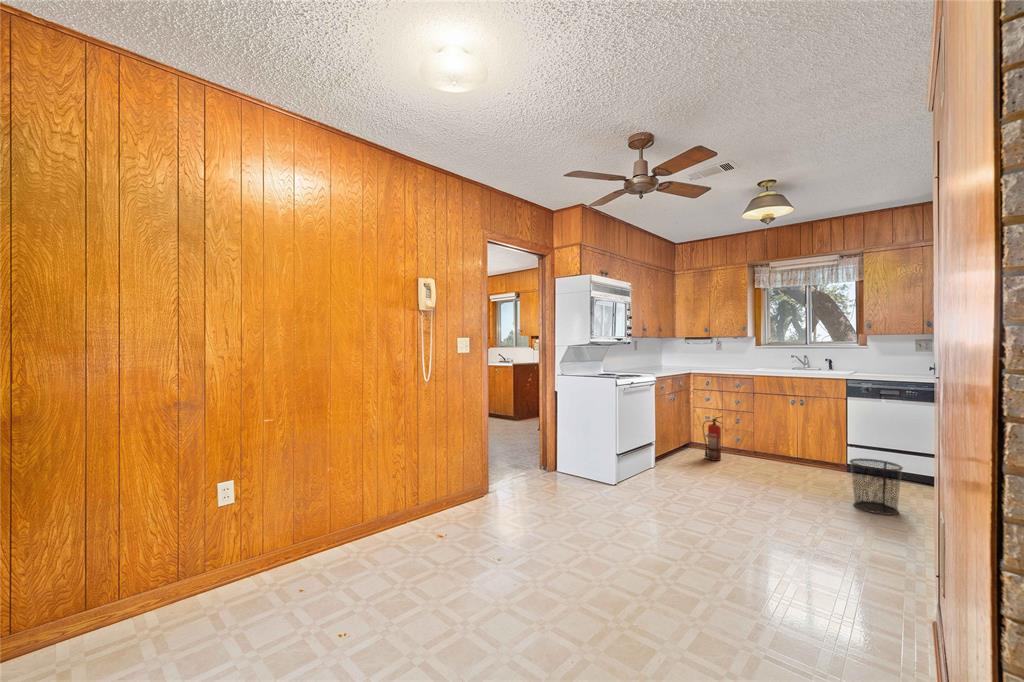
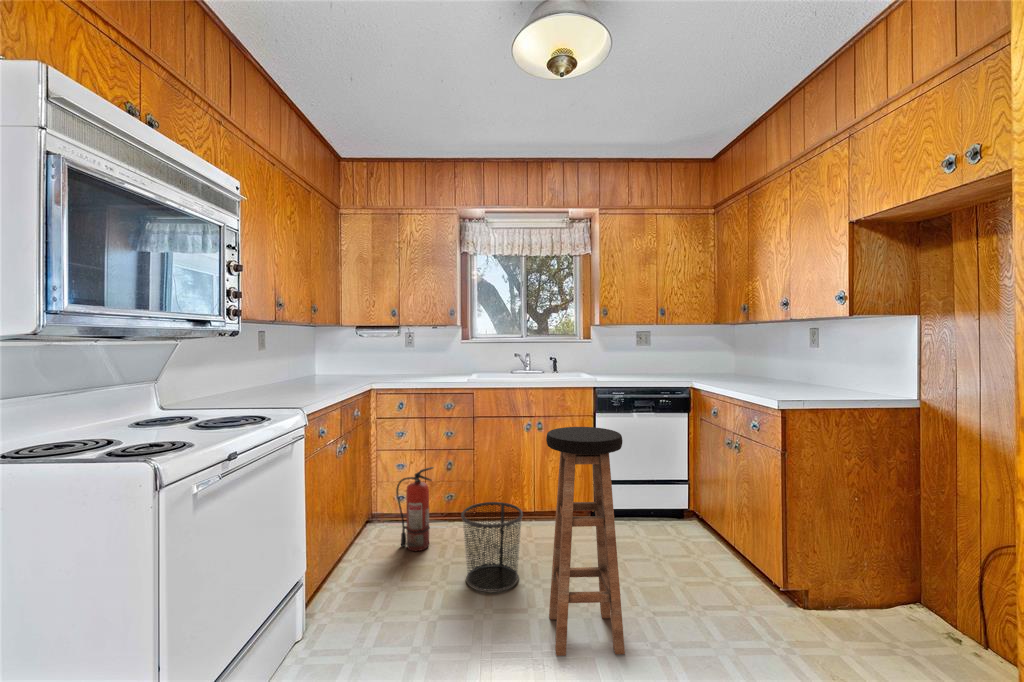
bar stool: none [769,392,813,505] -> present [546,427,625,656]
waste bin: present [850,458,903,515] -> present [461,502,523,593]

